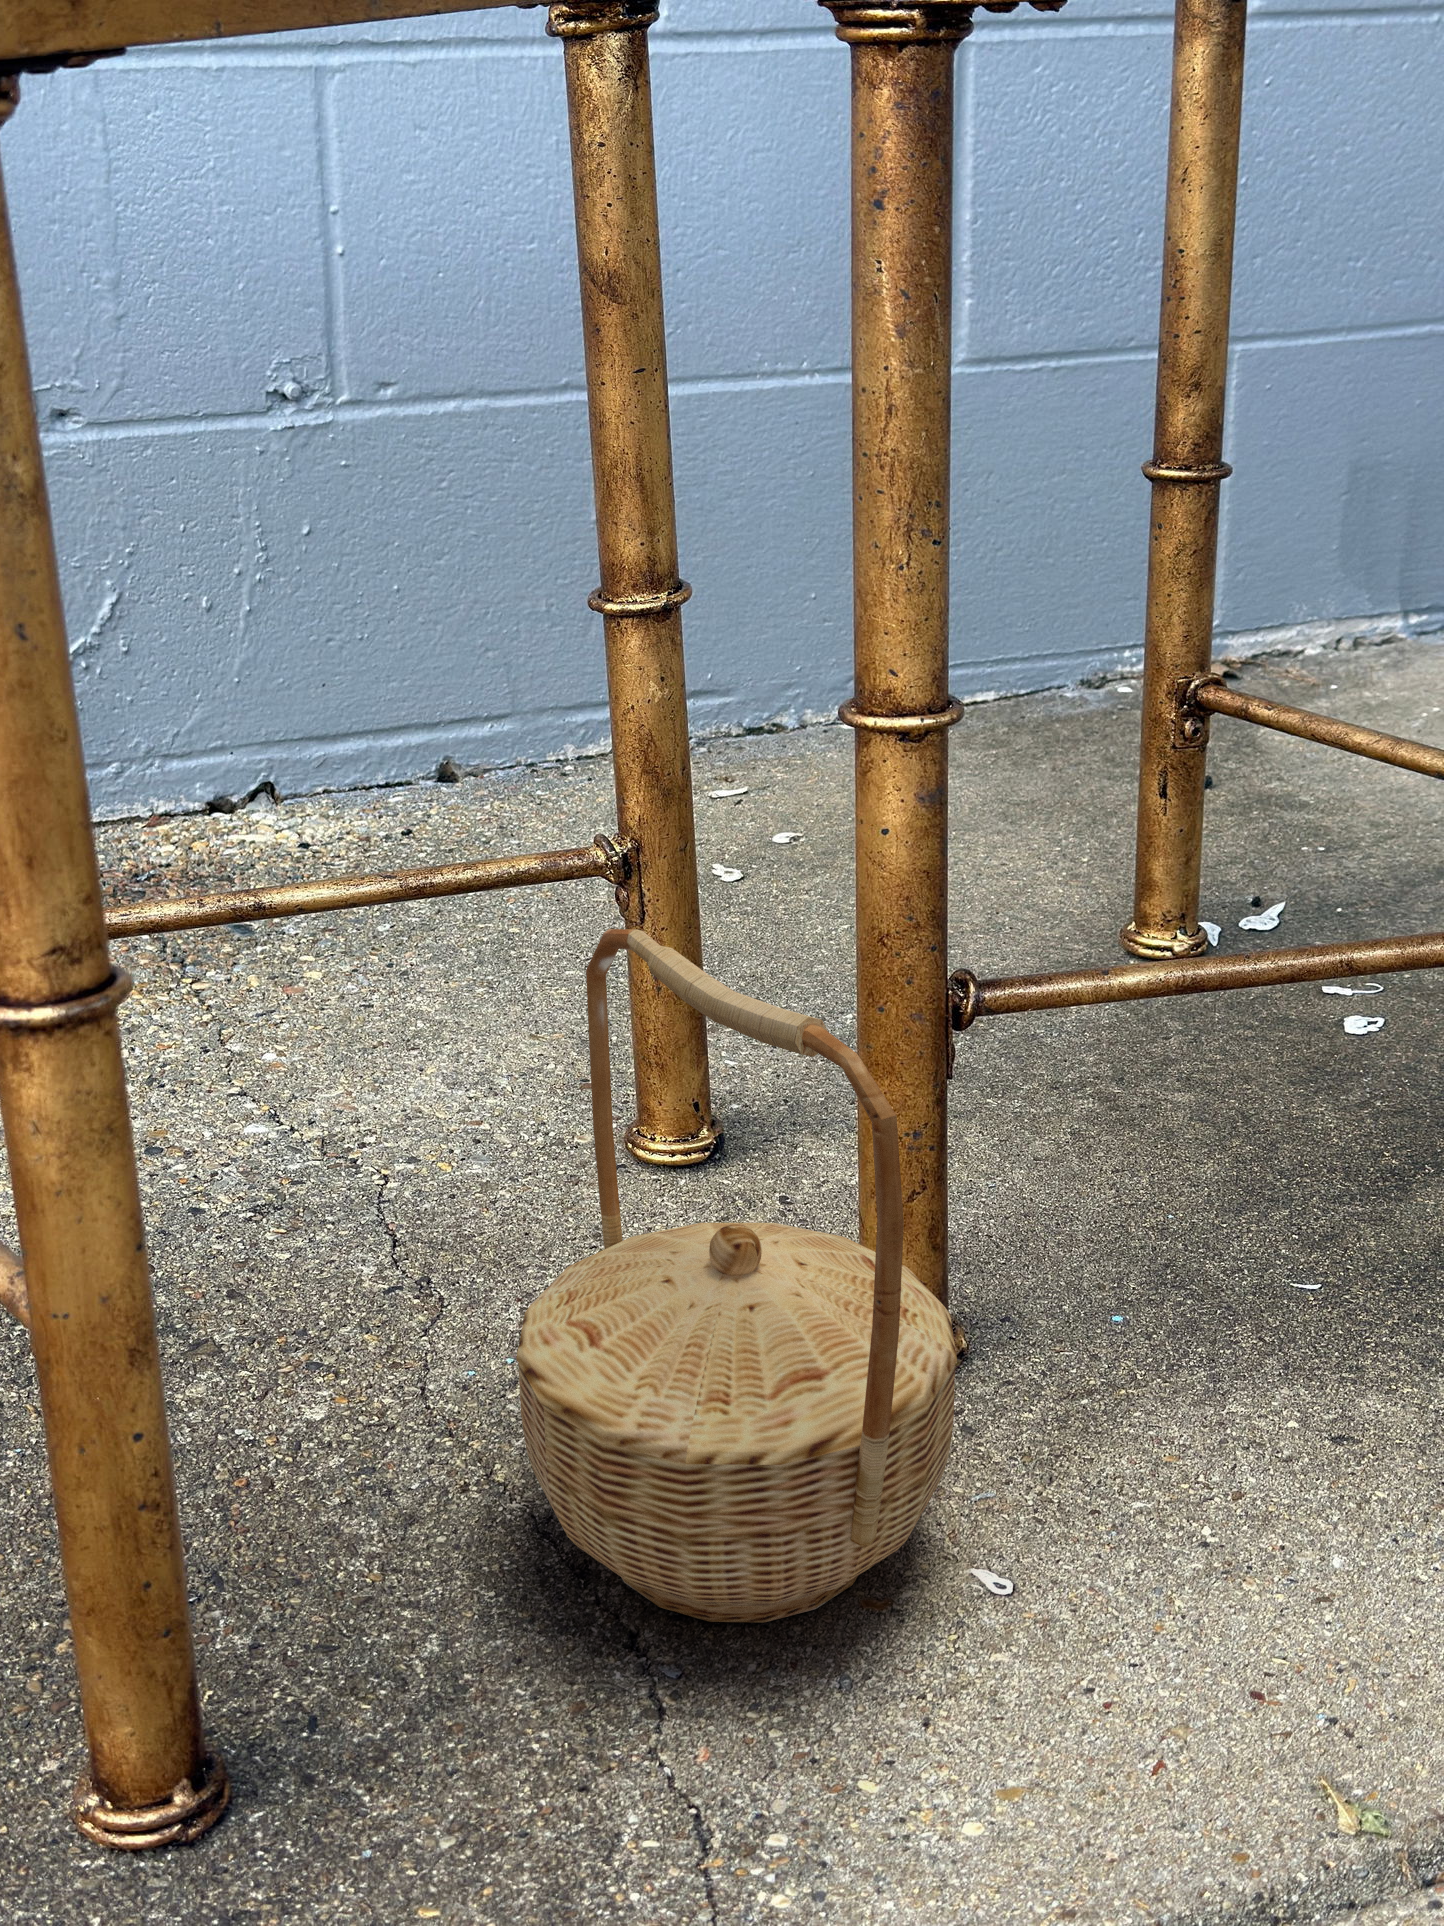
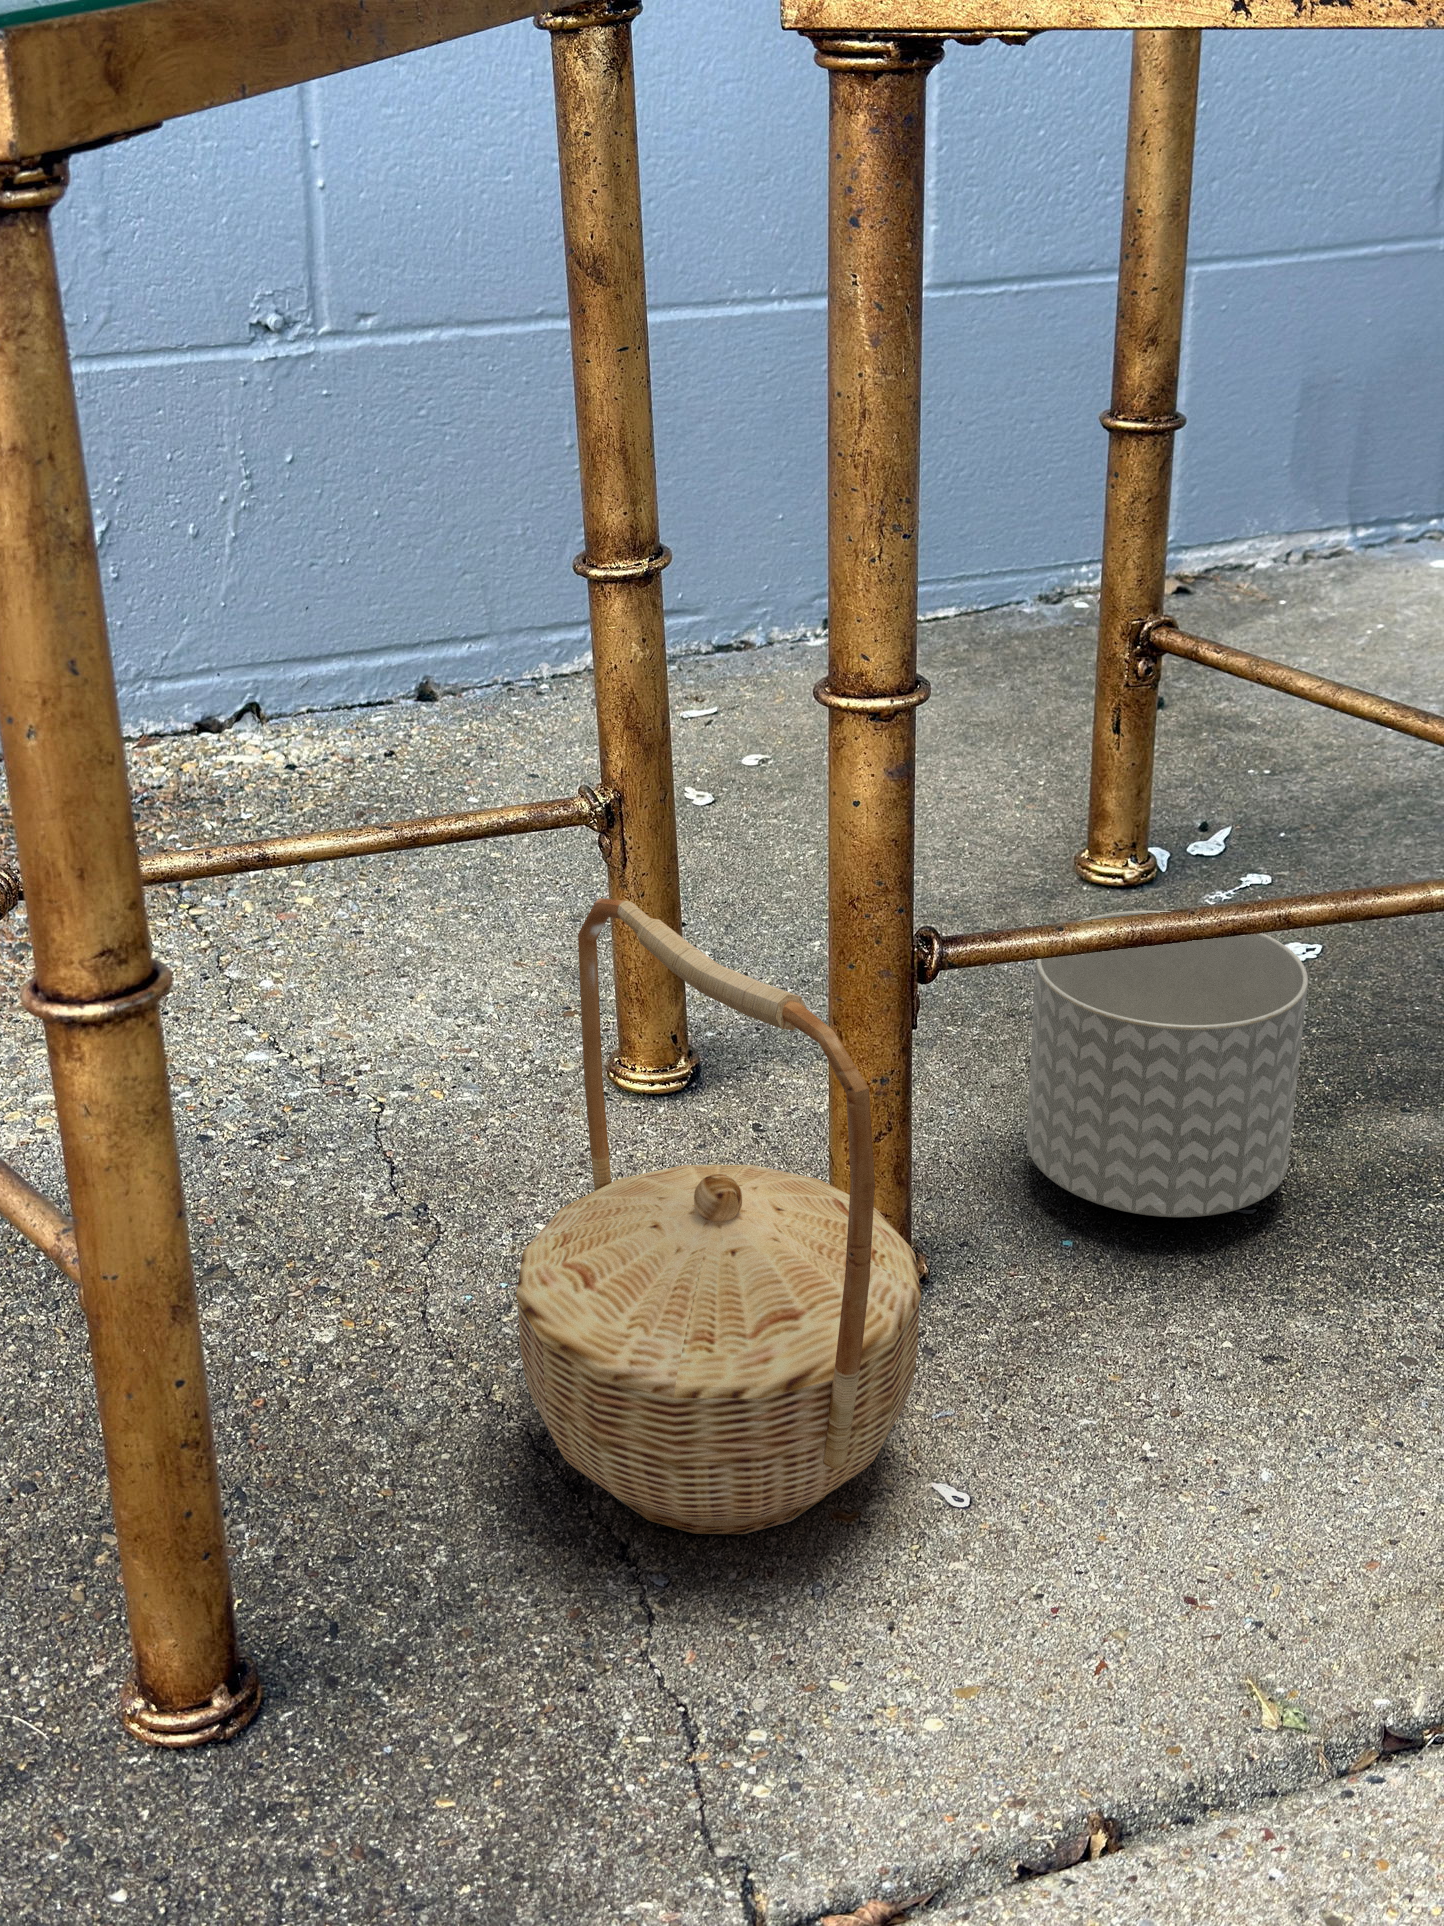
planter: none [1071,965,1372,1289] -> present [1026,911,1308,1217]

